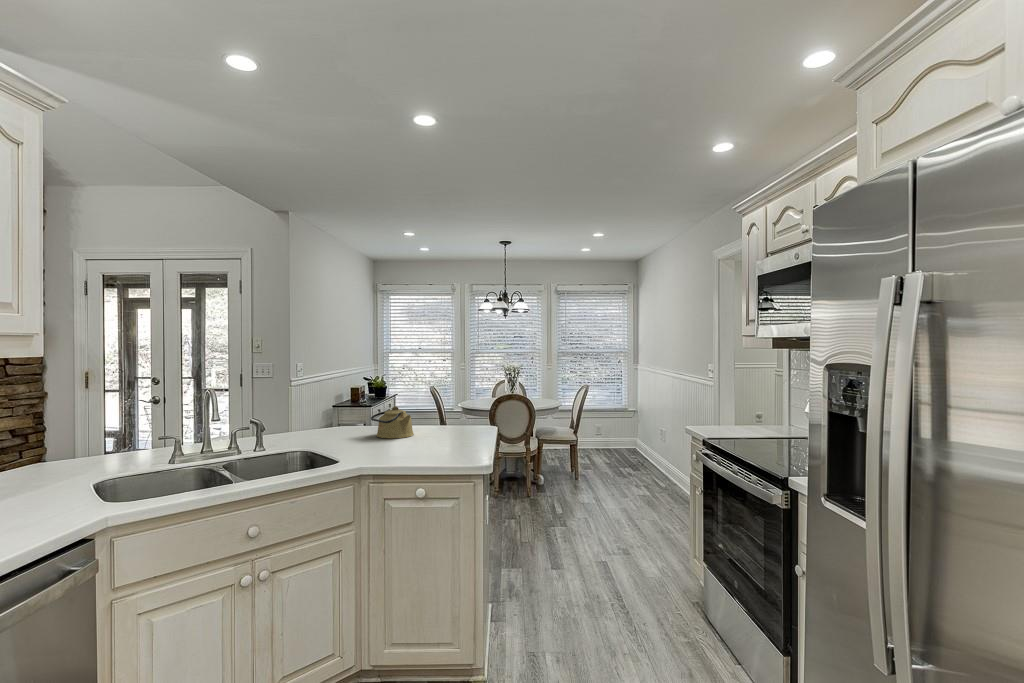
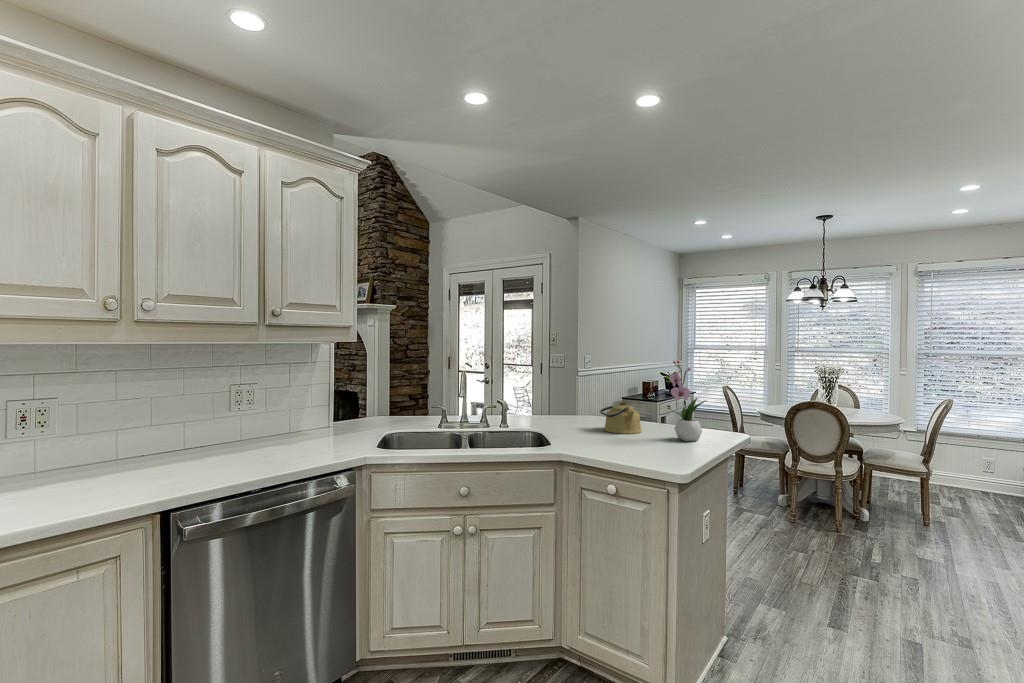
flower arrangement: none [445,364,478,438] -> present [669,361,706,441]

